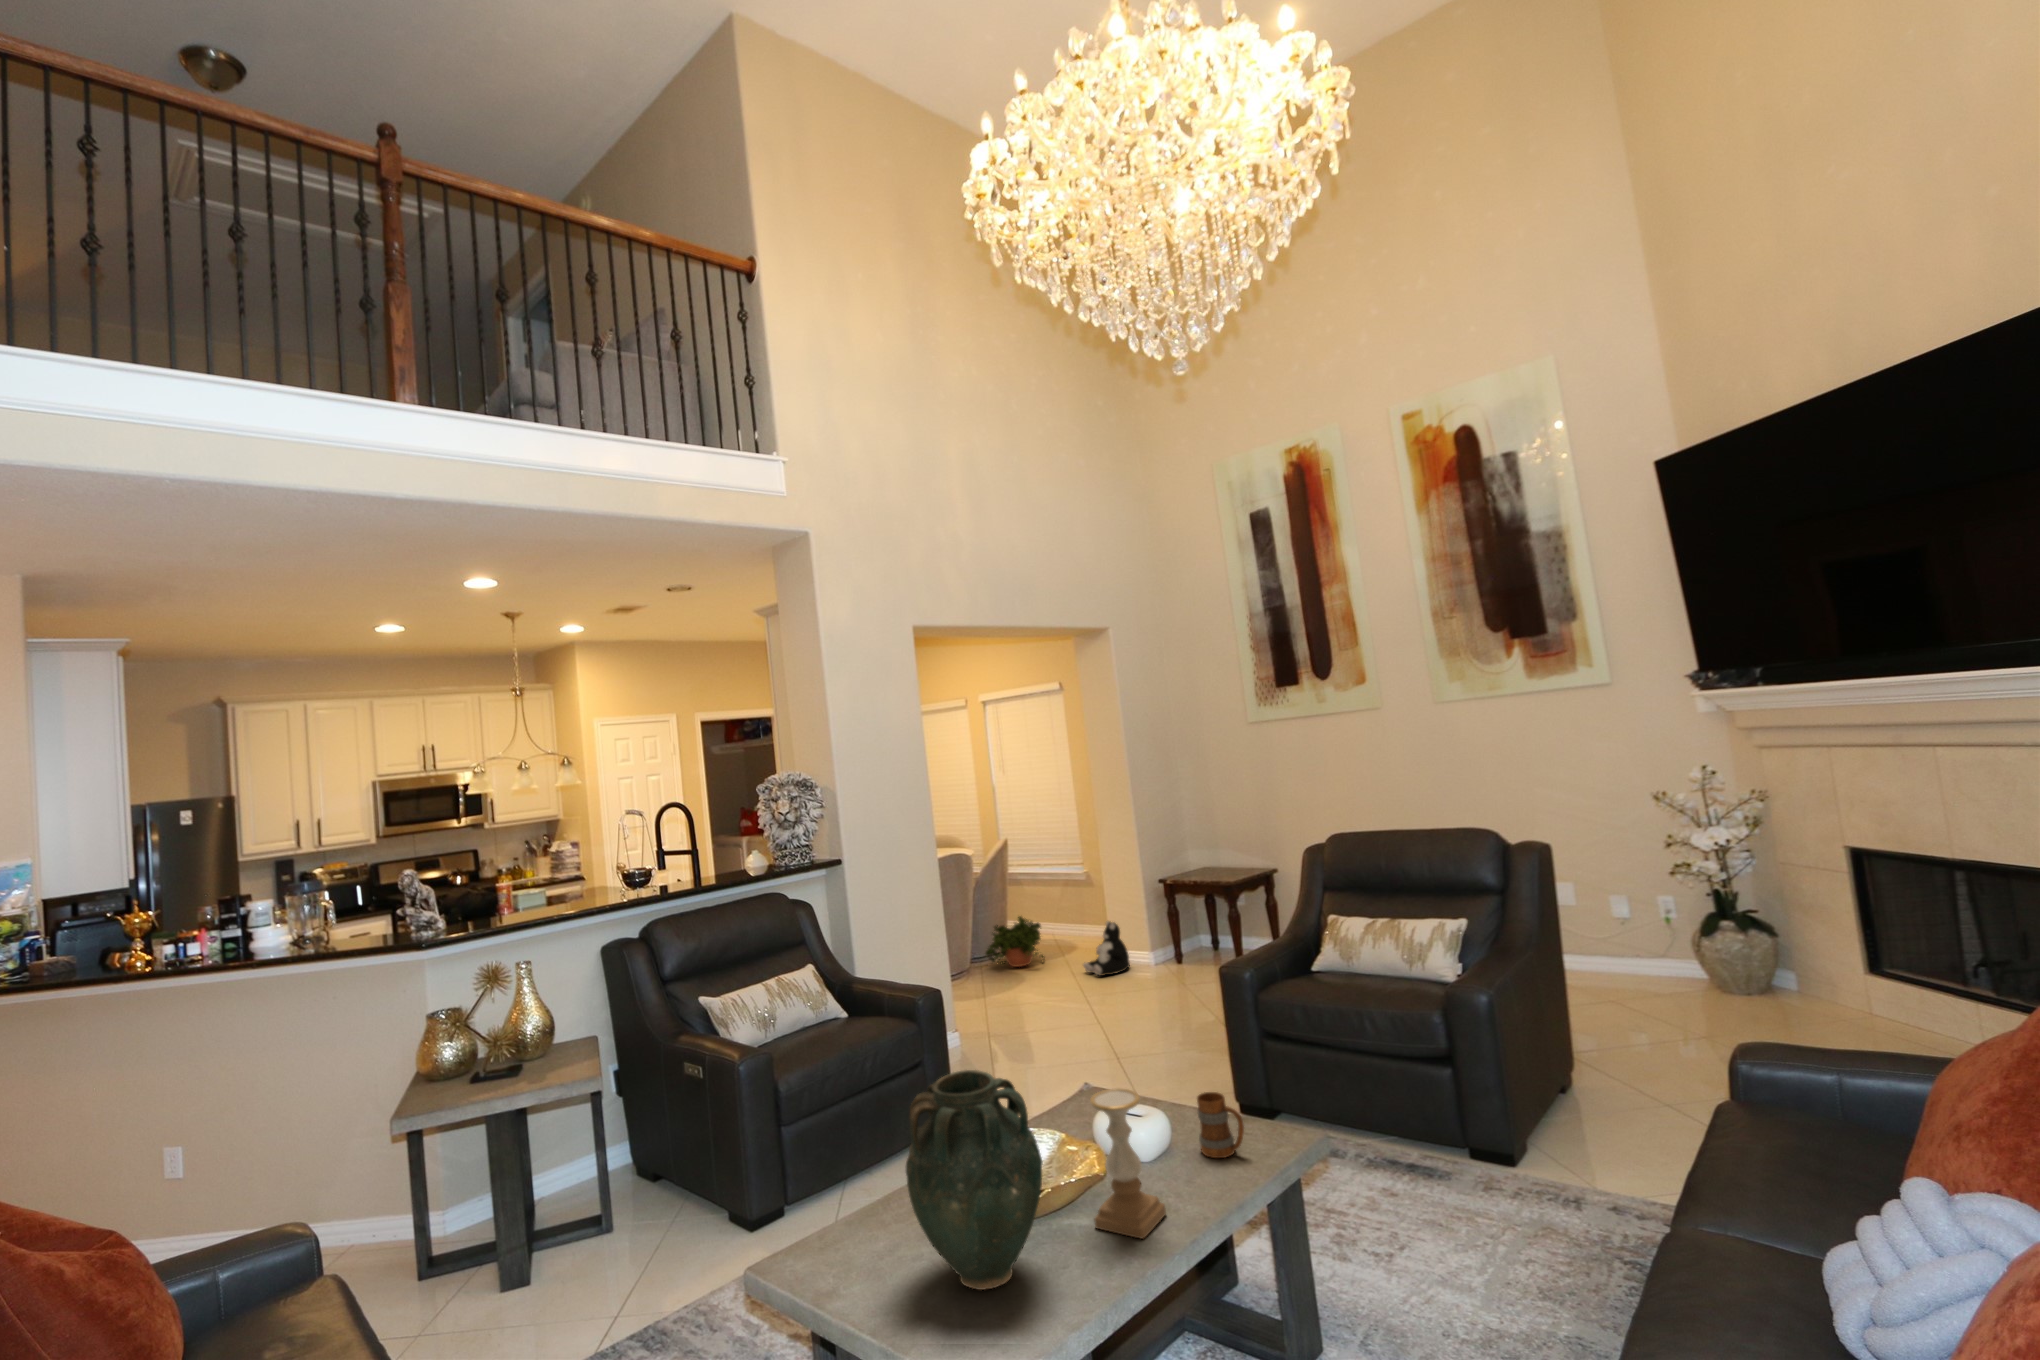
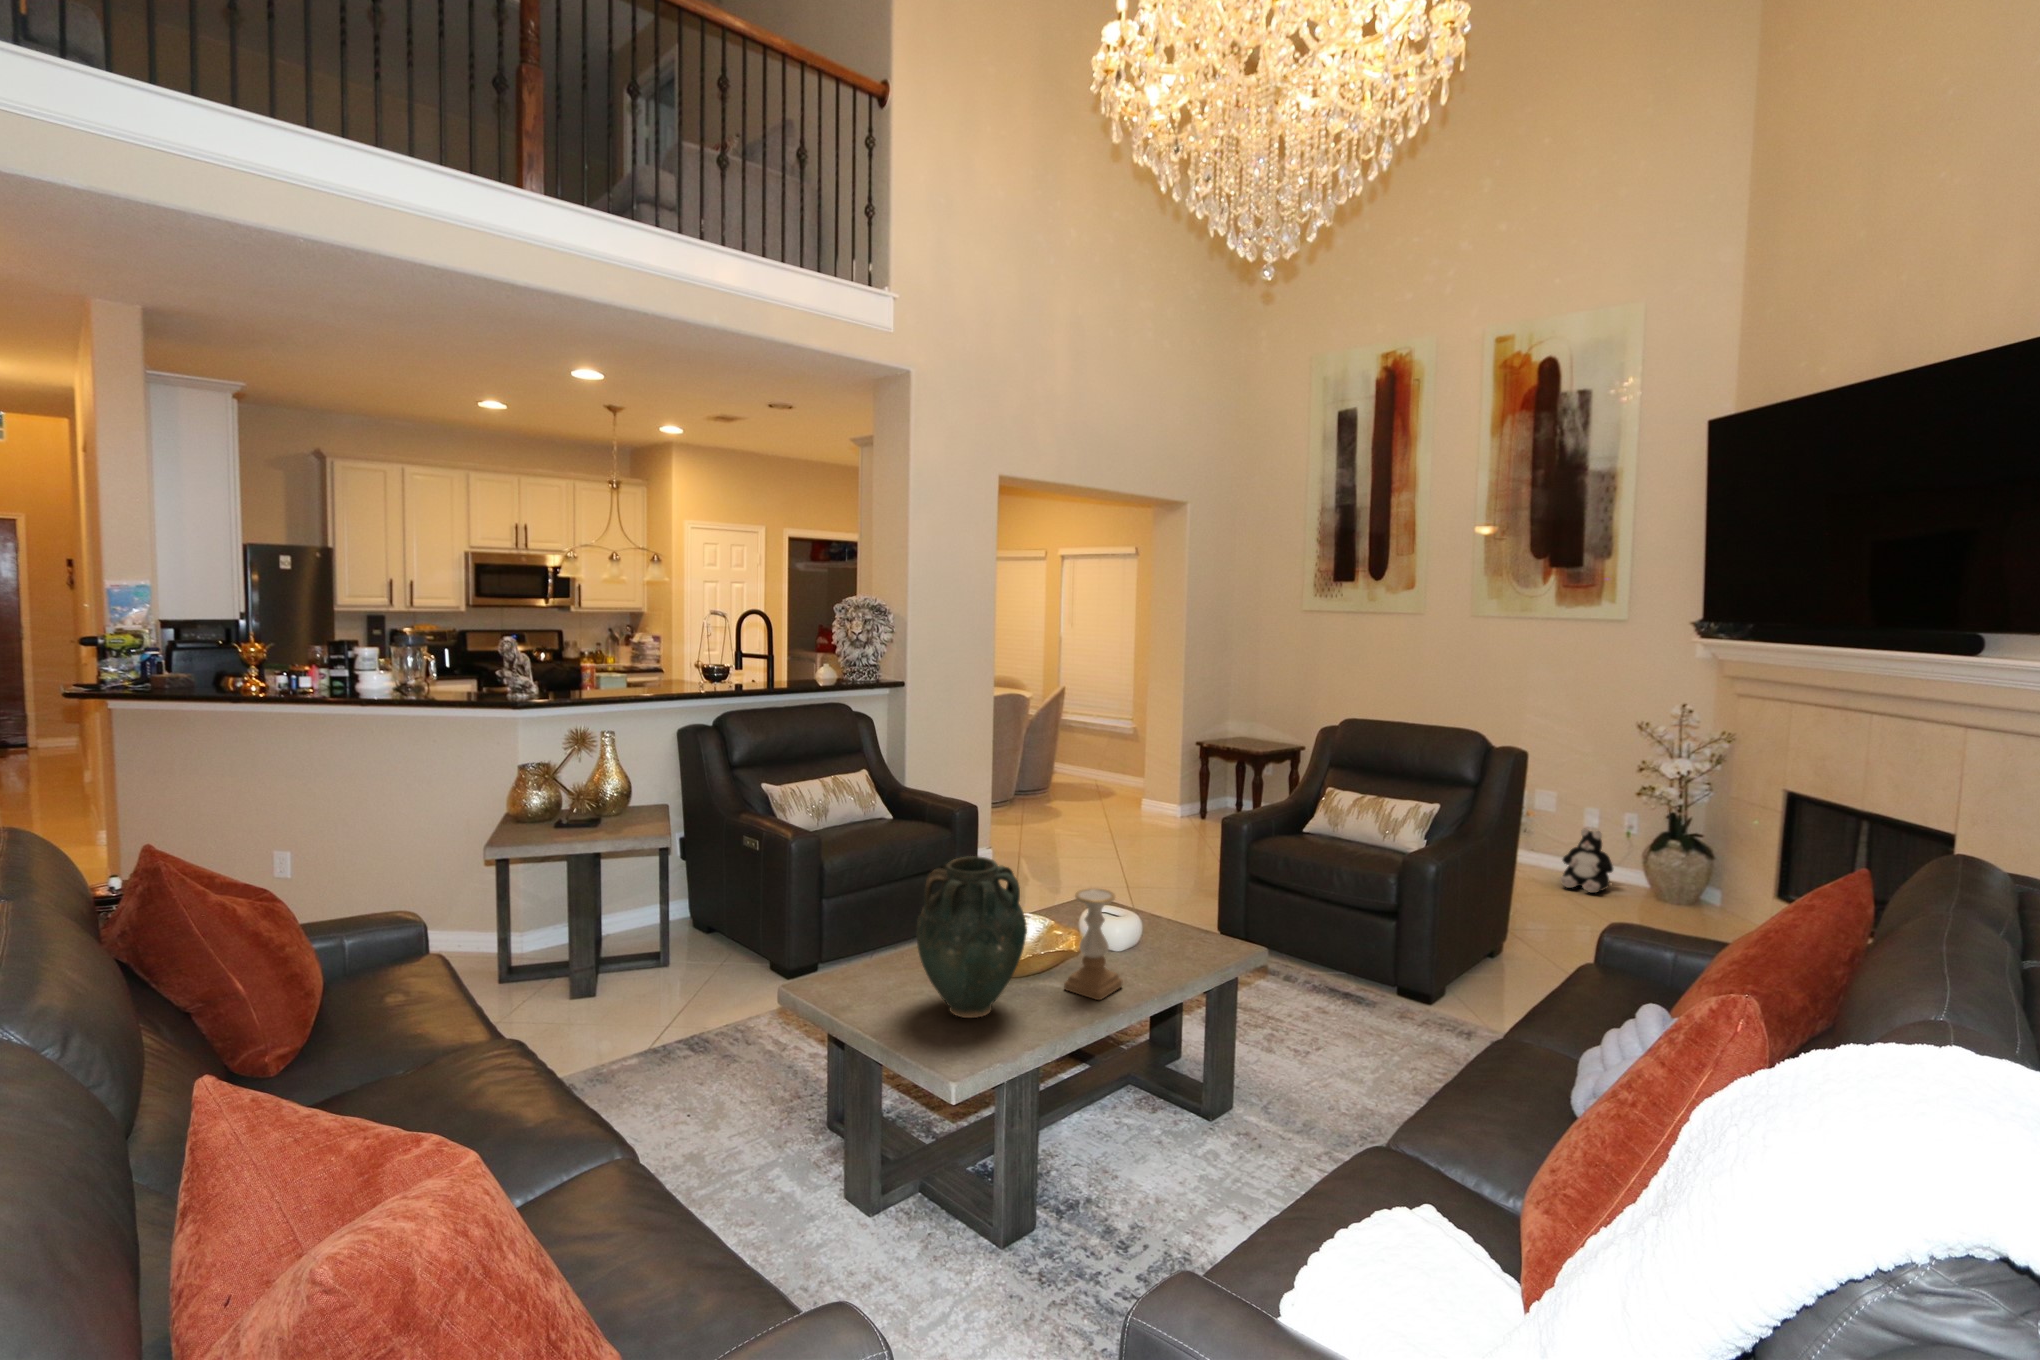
potted plant: present [986,916,1043,967] -> none [1028,757,1085,803]
plush toy: present [1083,921,1130,976] -> present [1560,829,1613,893]
mug: present [1197,1092,1244,1158] -> none [1164,905,1201,956]

